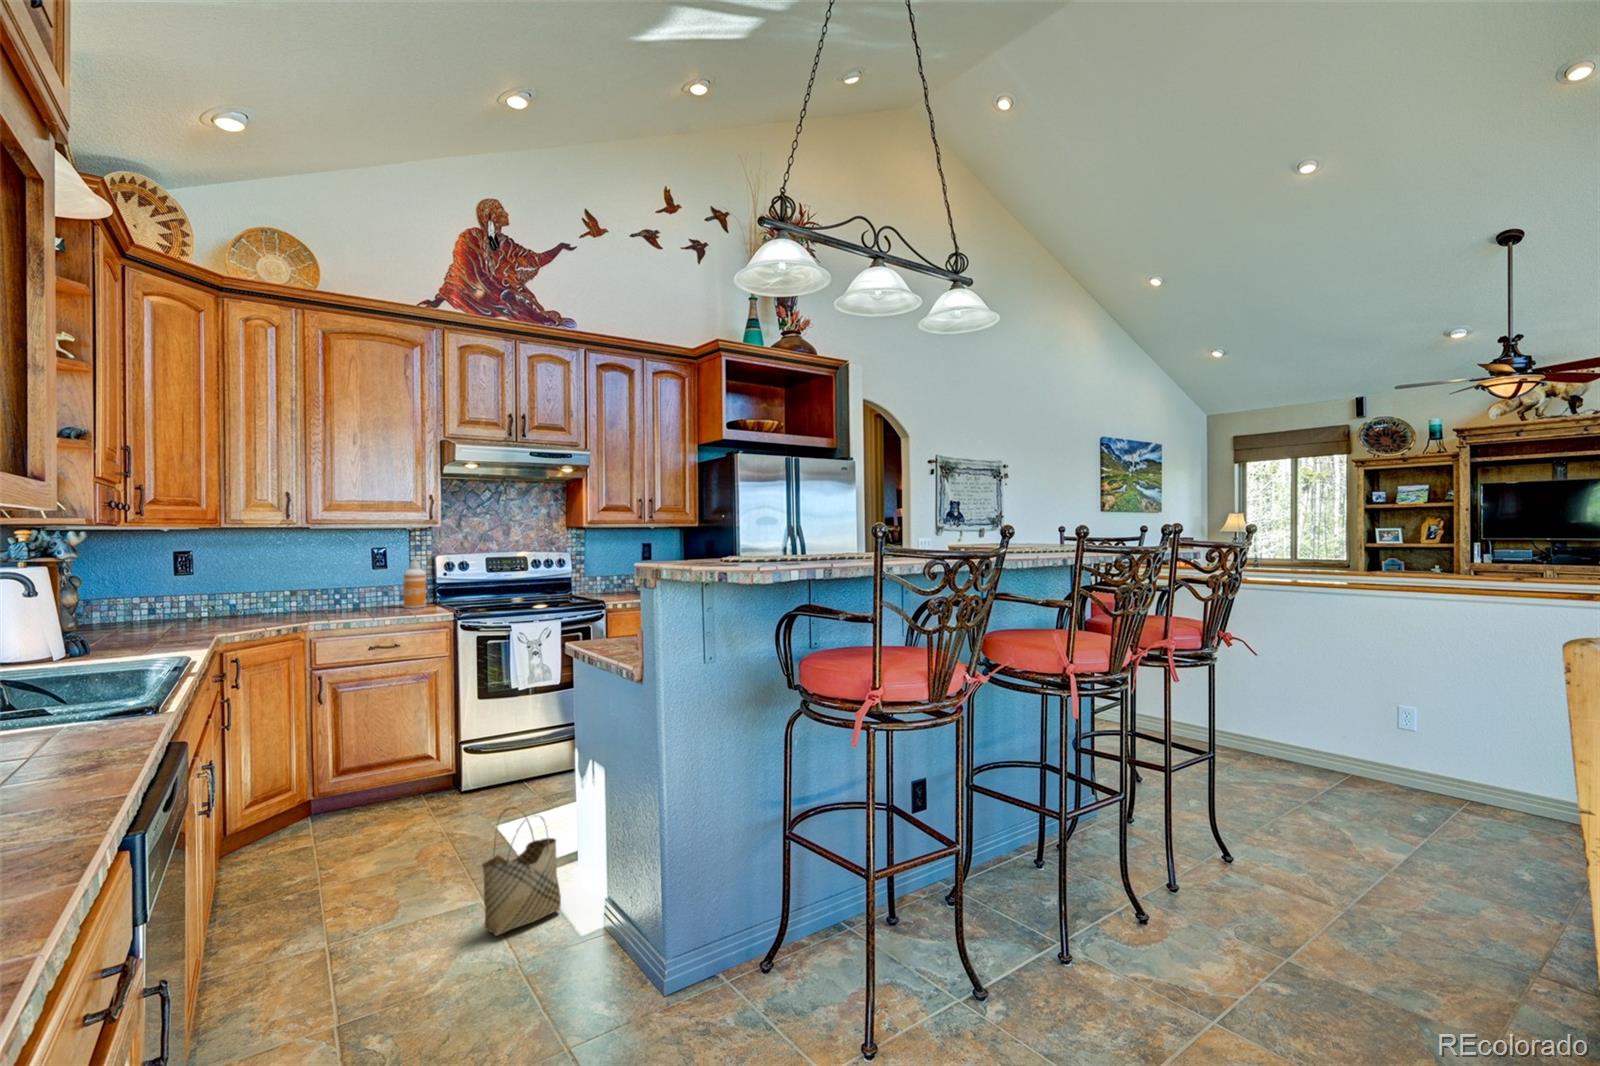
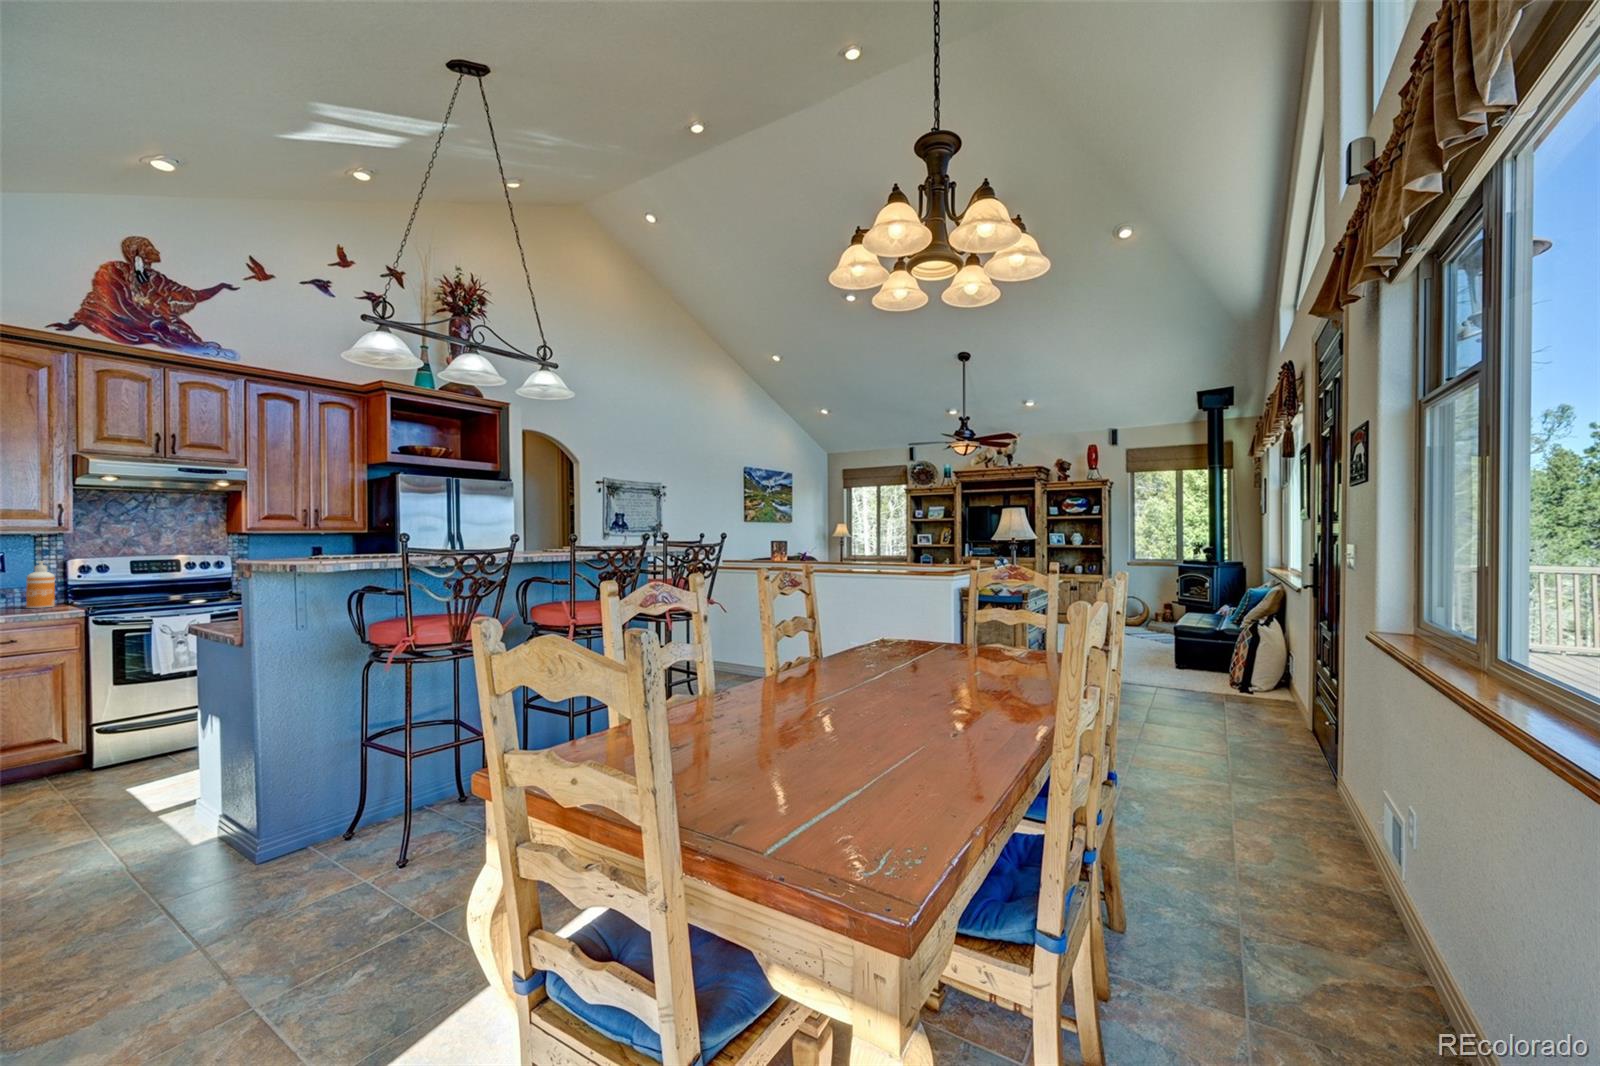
woven basket: present [482,807,561,936] -> none [94,758,178,857]

